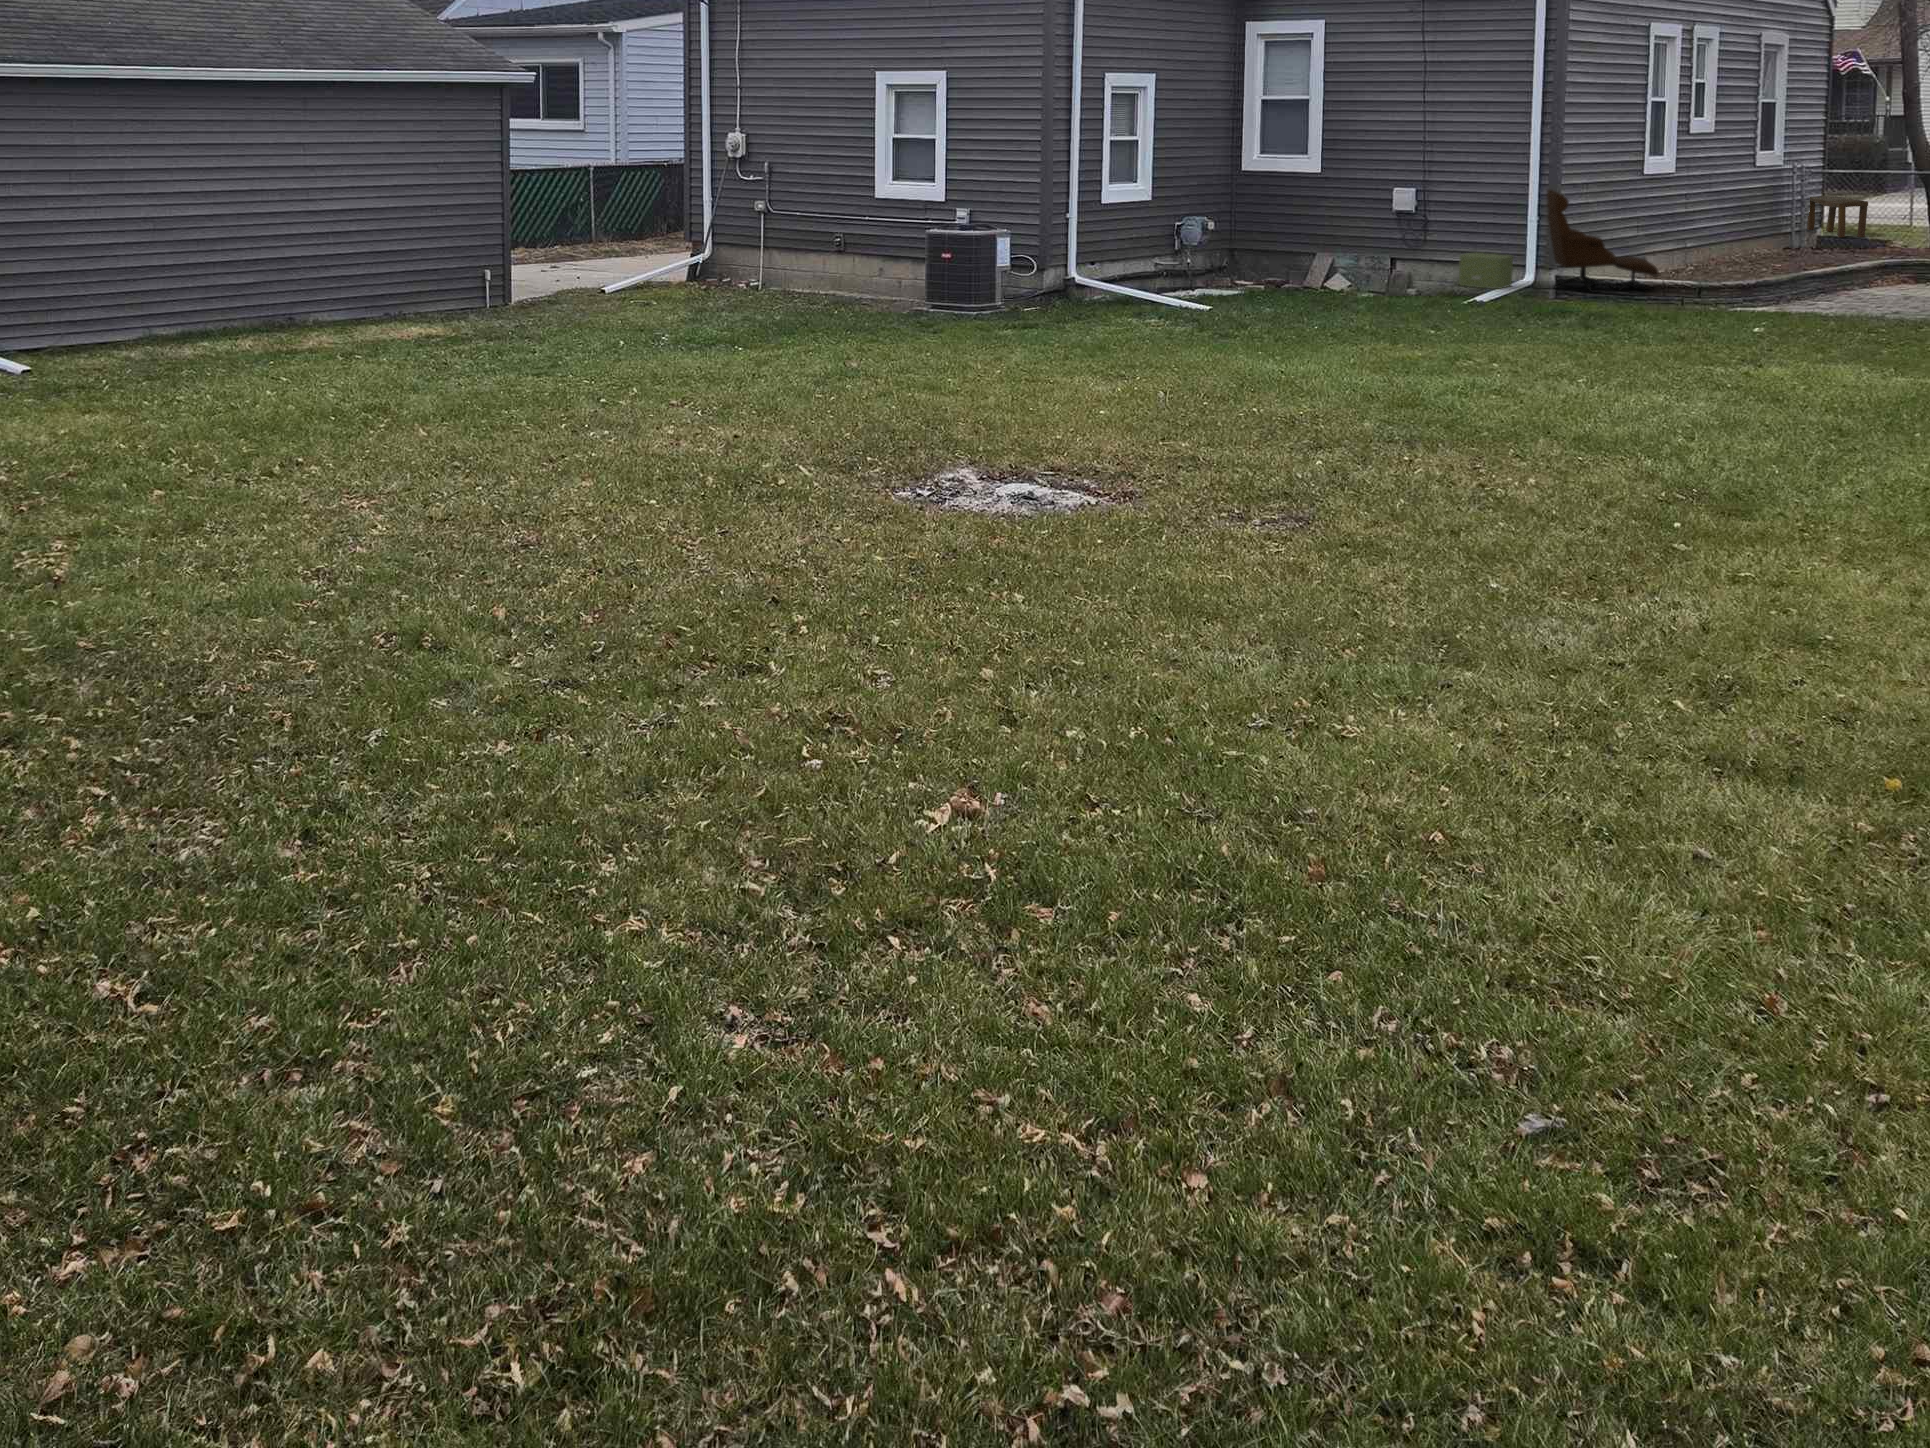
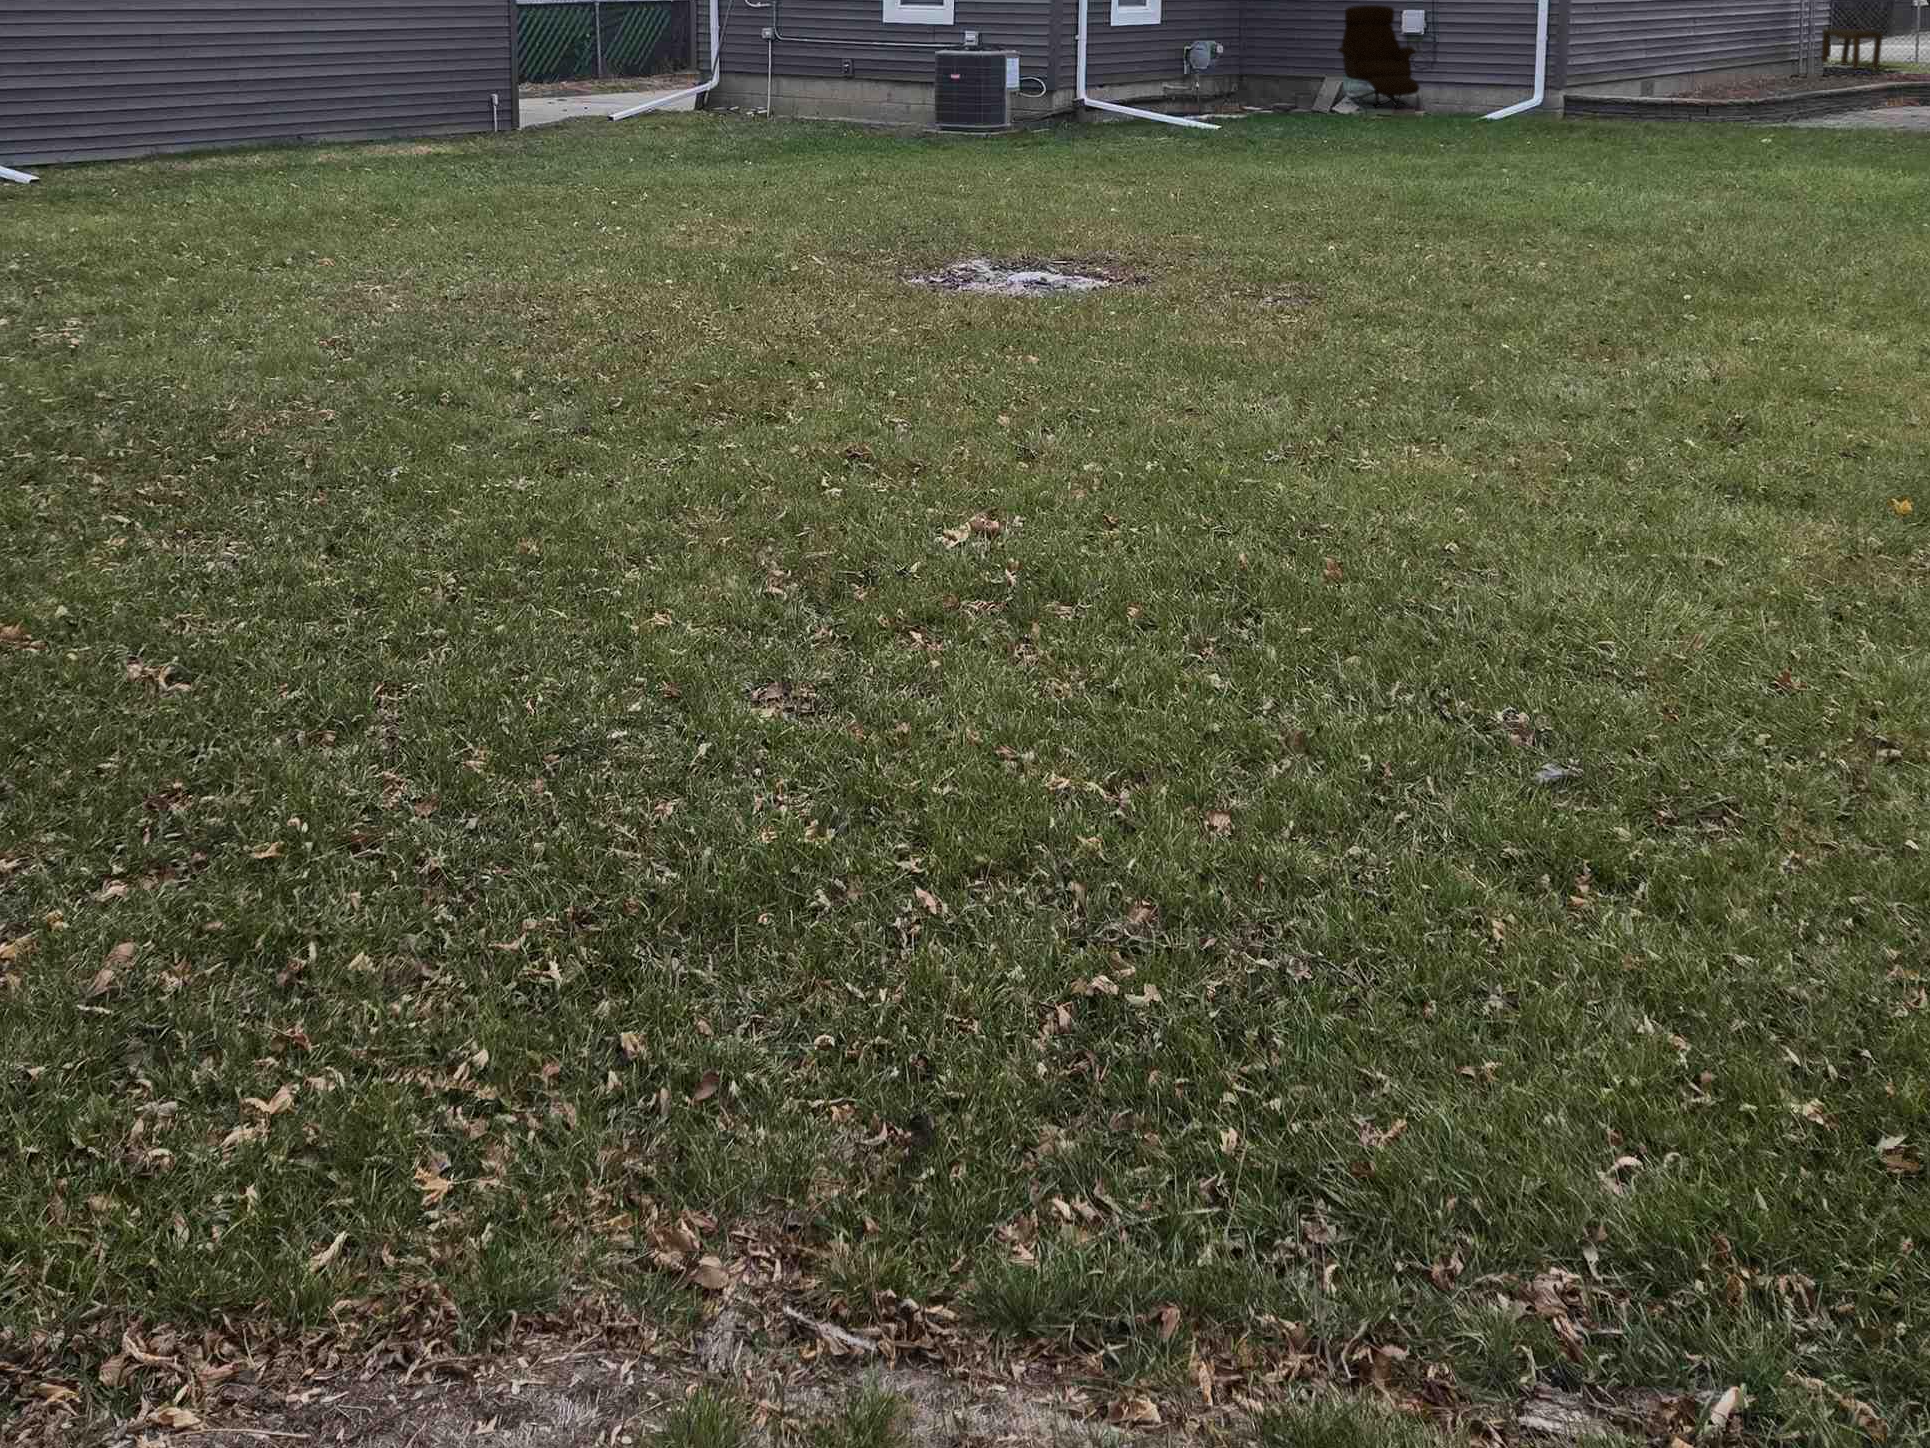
lounge chair: present [1547,190,1659,292] -> present [1338,5,1420,108]
storage box: present [1459,252,1513,289] -> none [1469,77,1526,112]

